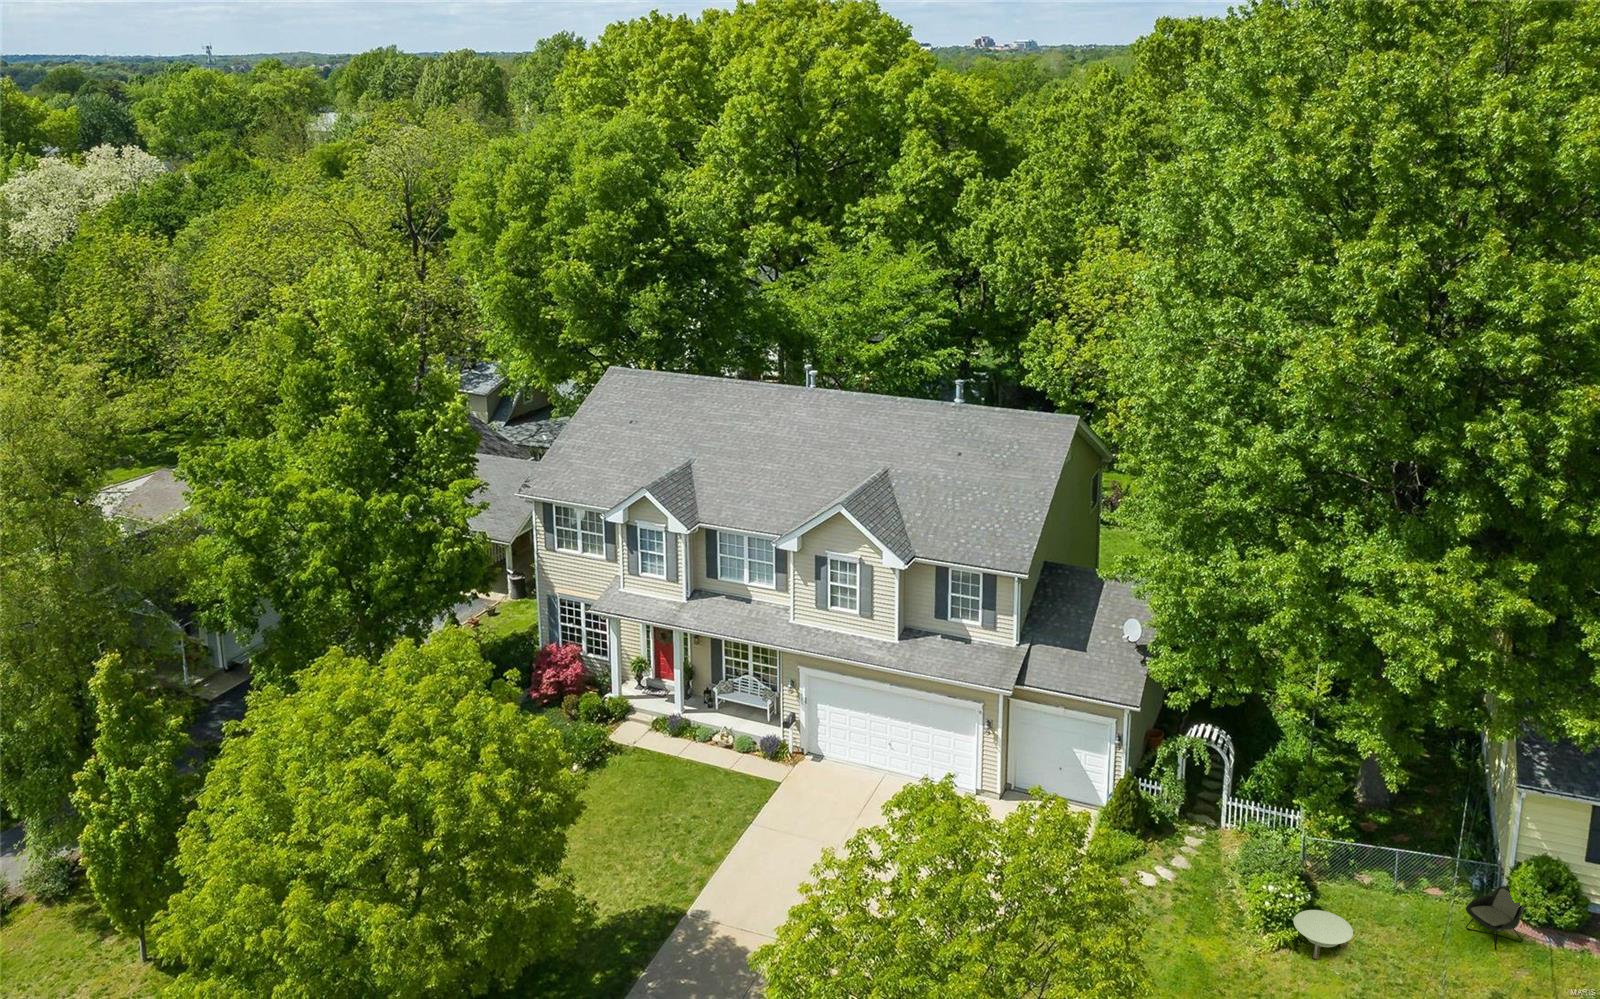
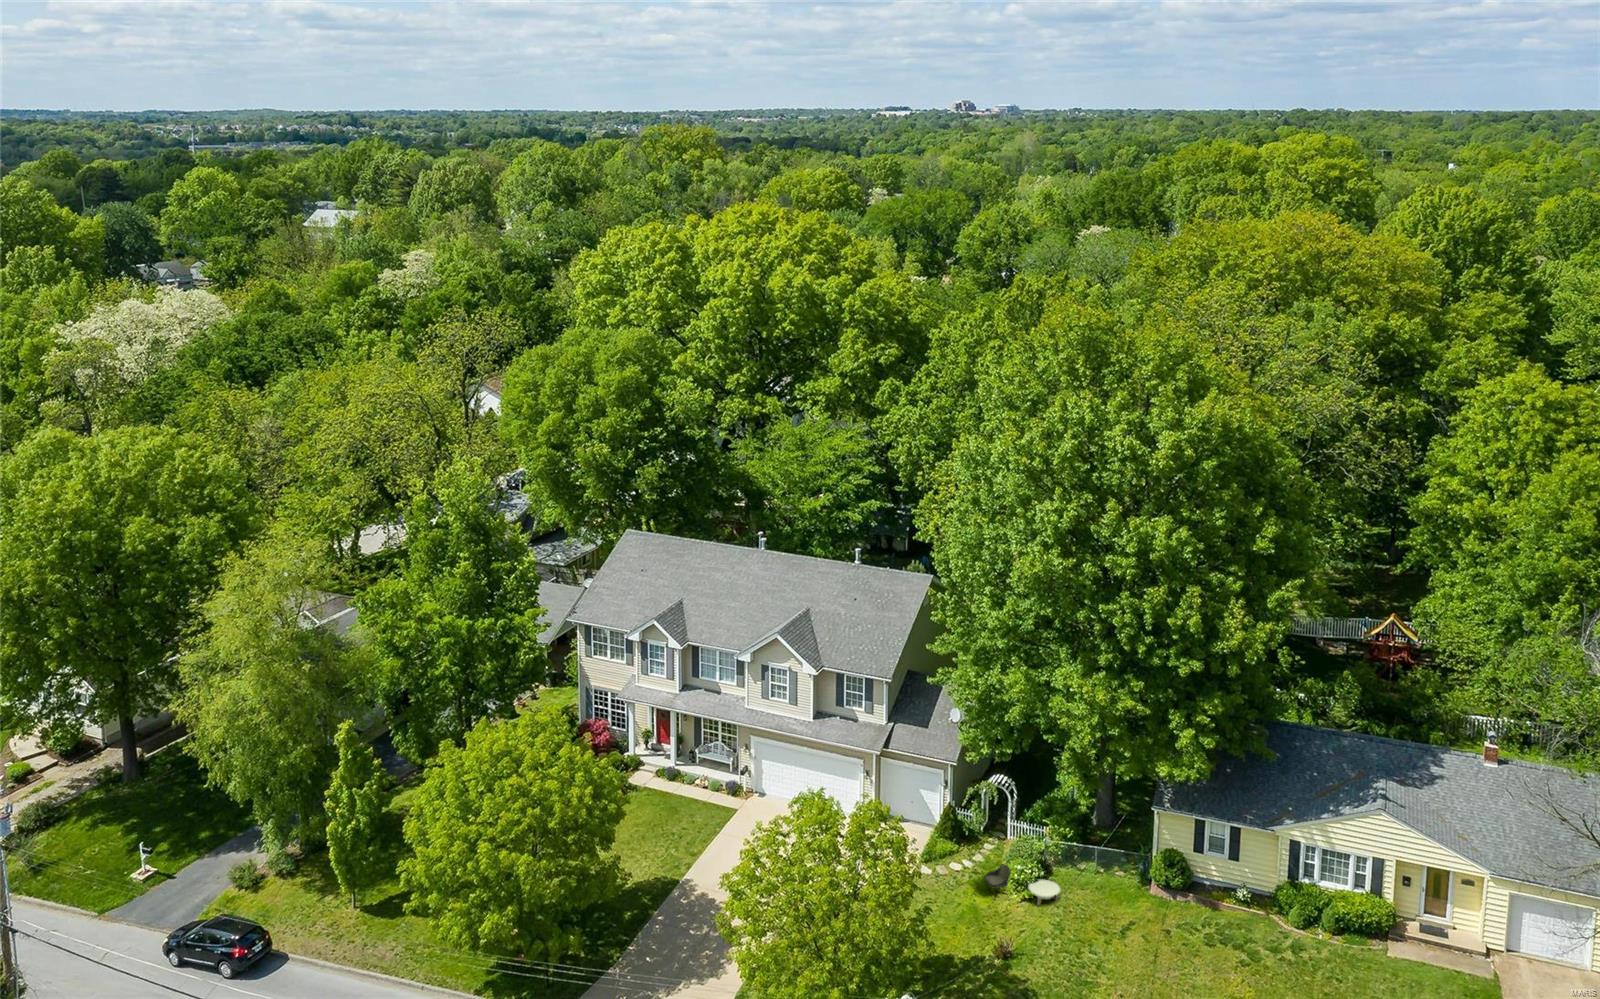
lounge chair: present [1466,886,1524,950] -> present [984,864,1011,888]

